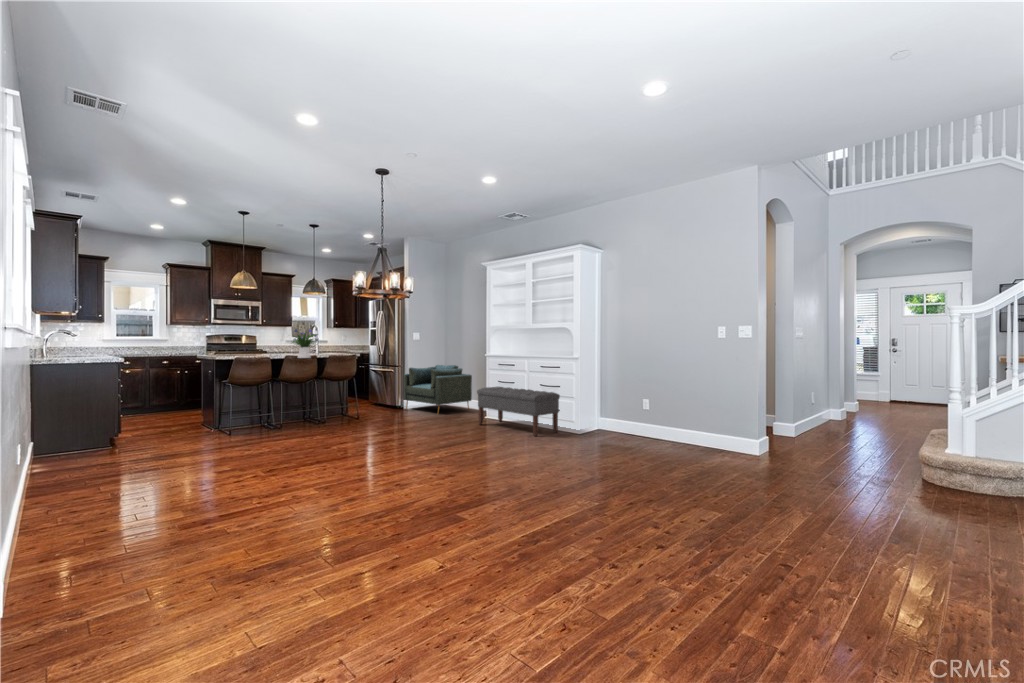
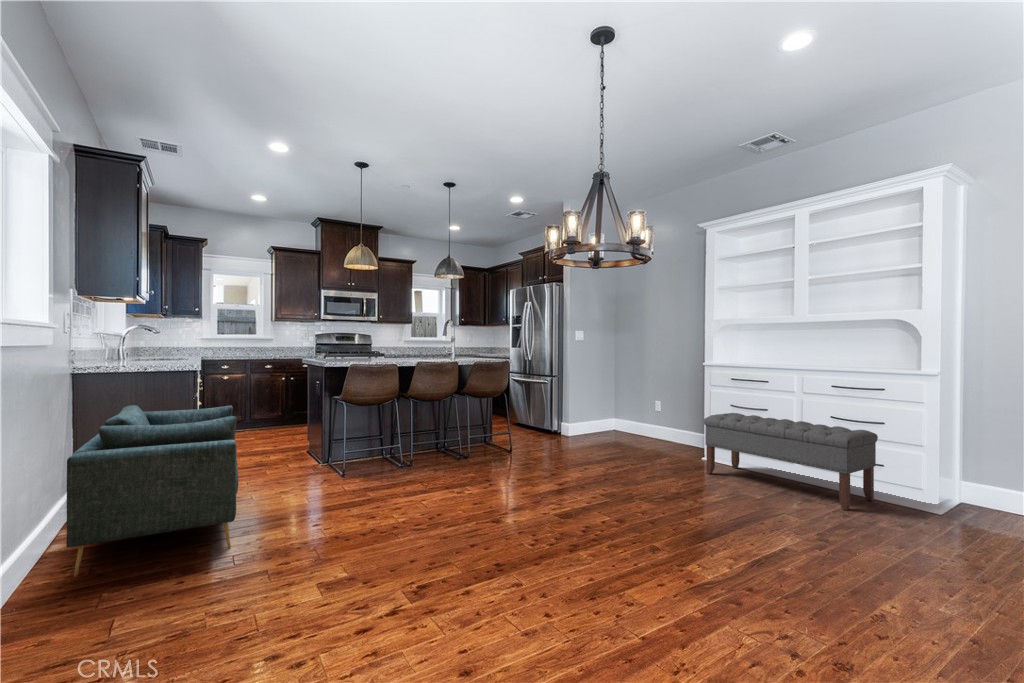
flower arrangement: present [292,329,317,358] -> none [419,320,461,365]
armchair: present [404,365,472,413] -> present [66,405,238,577]

